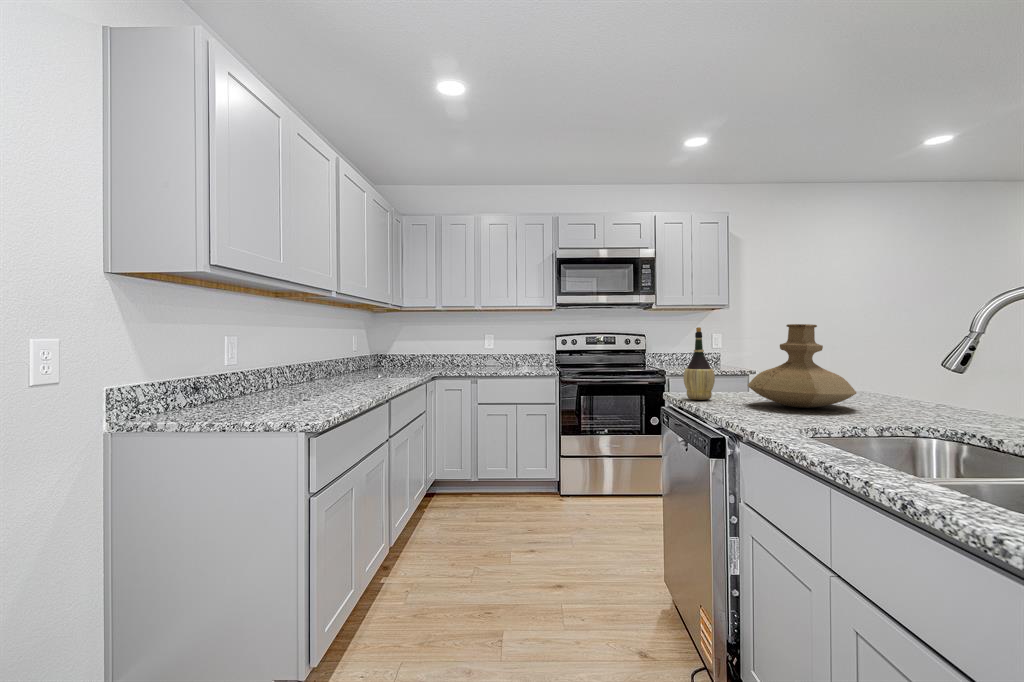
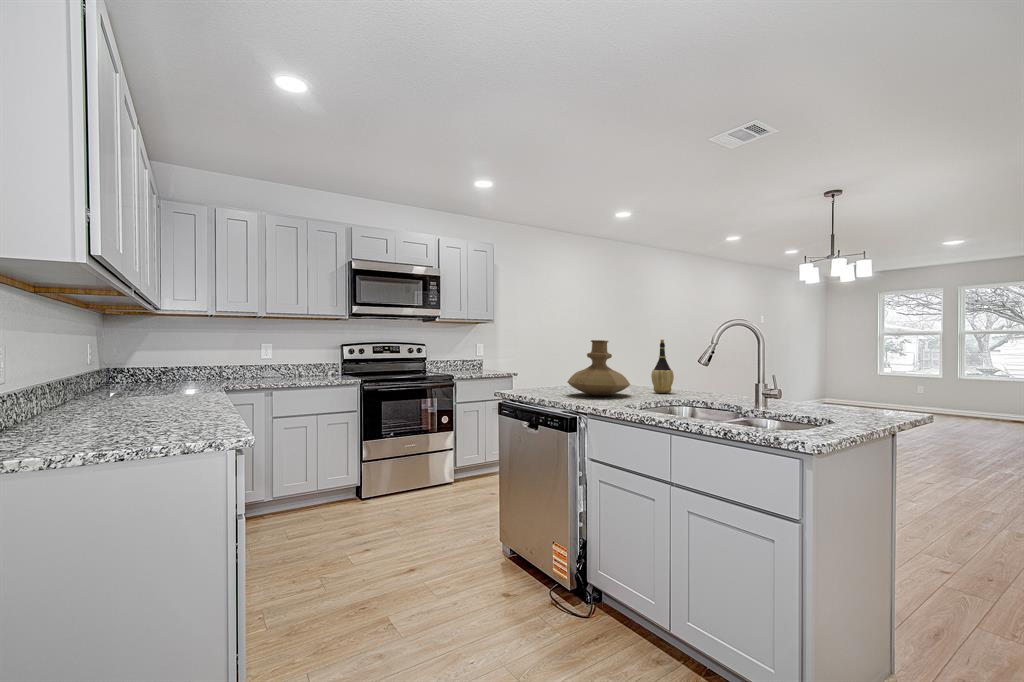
wine bottle: present [684,327,715,400] -> present [651,340,674,393]

